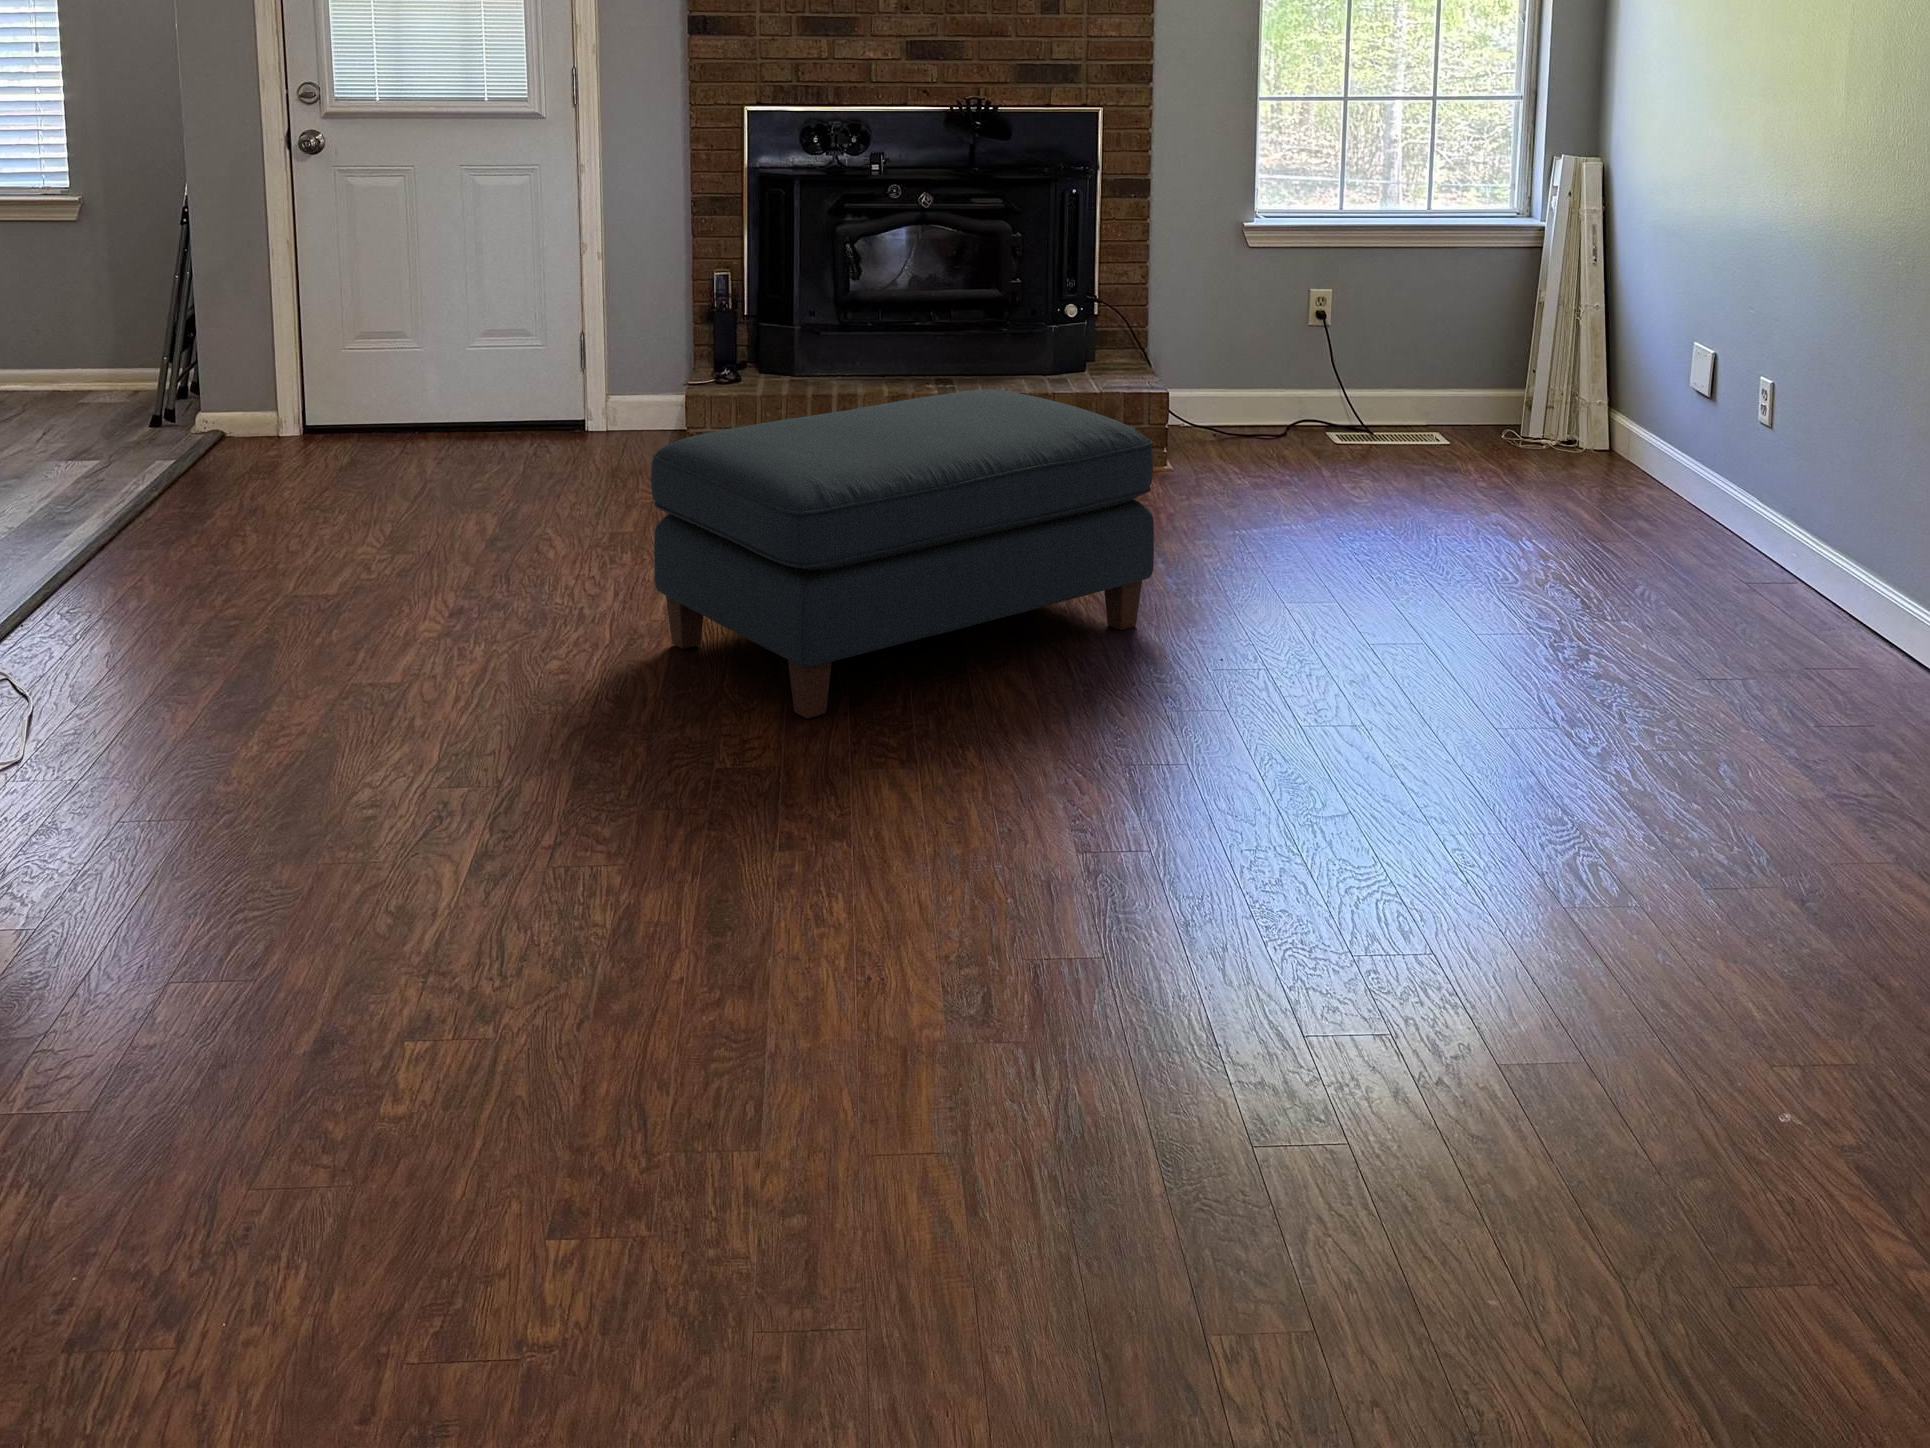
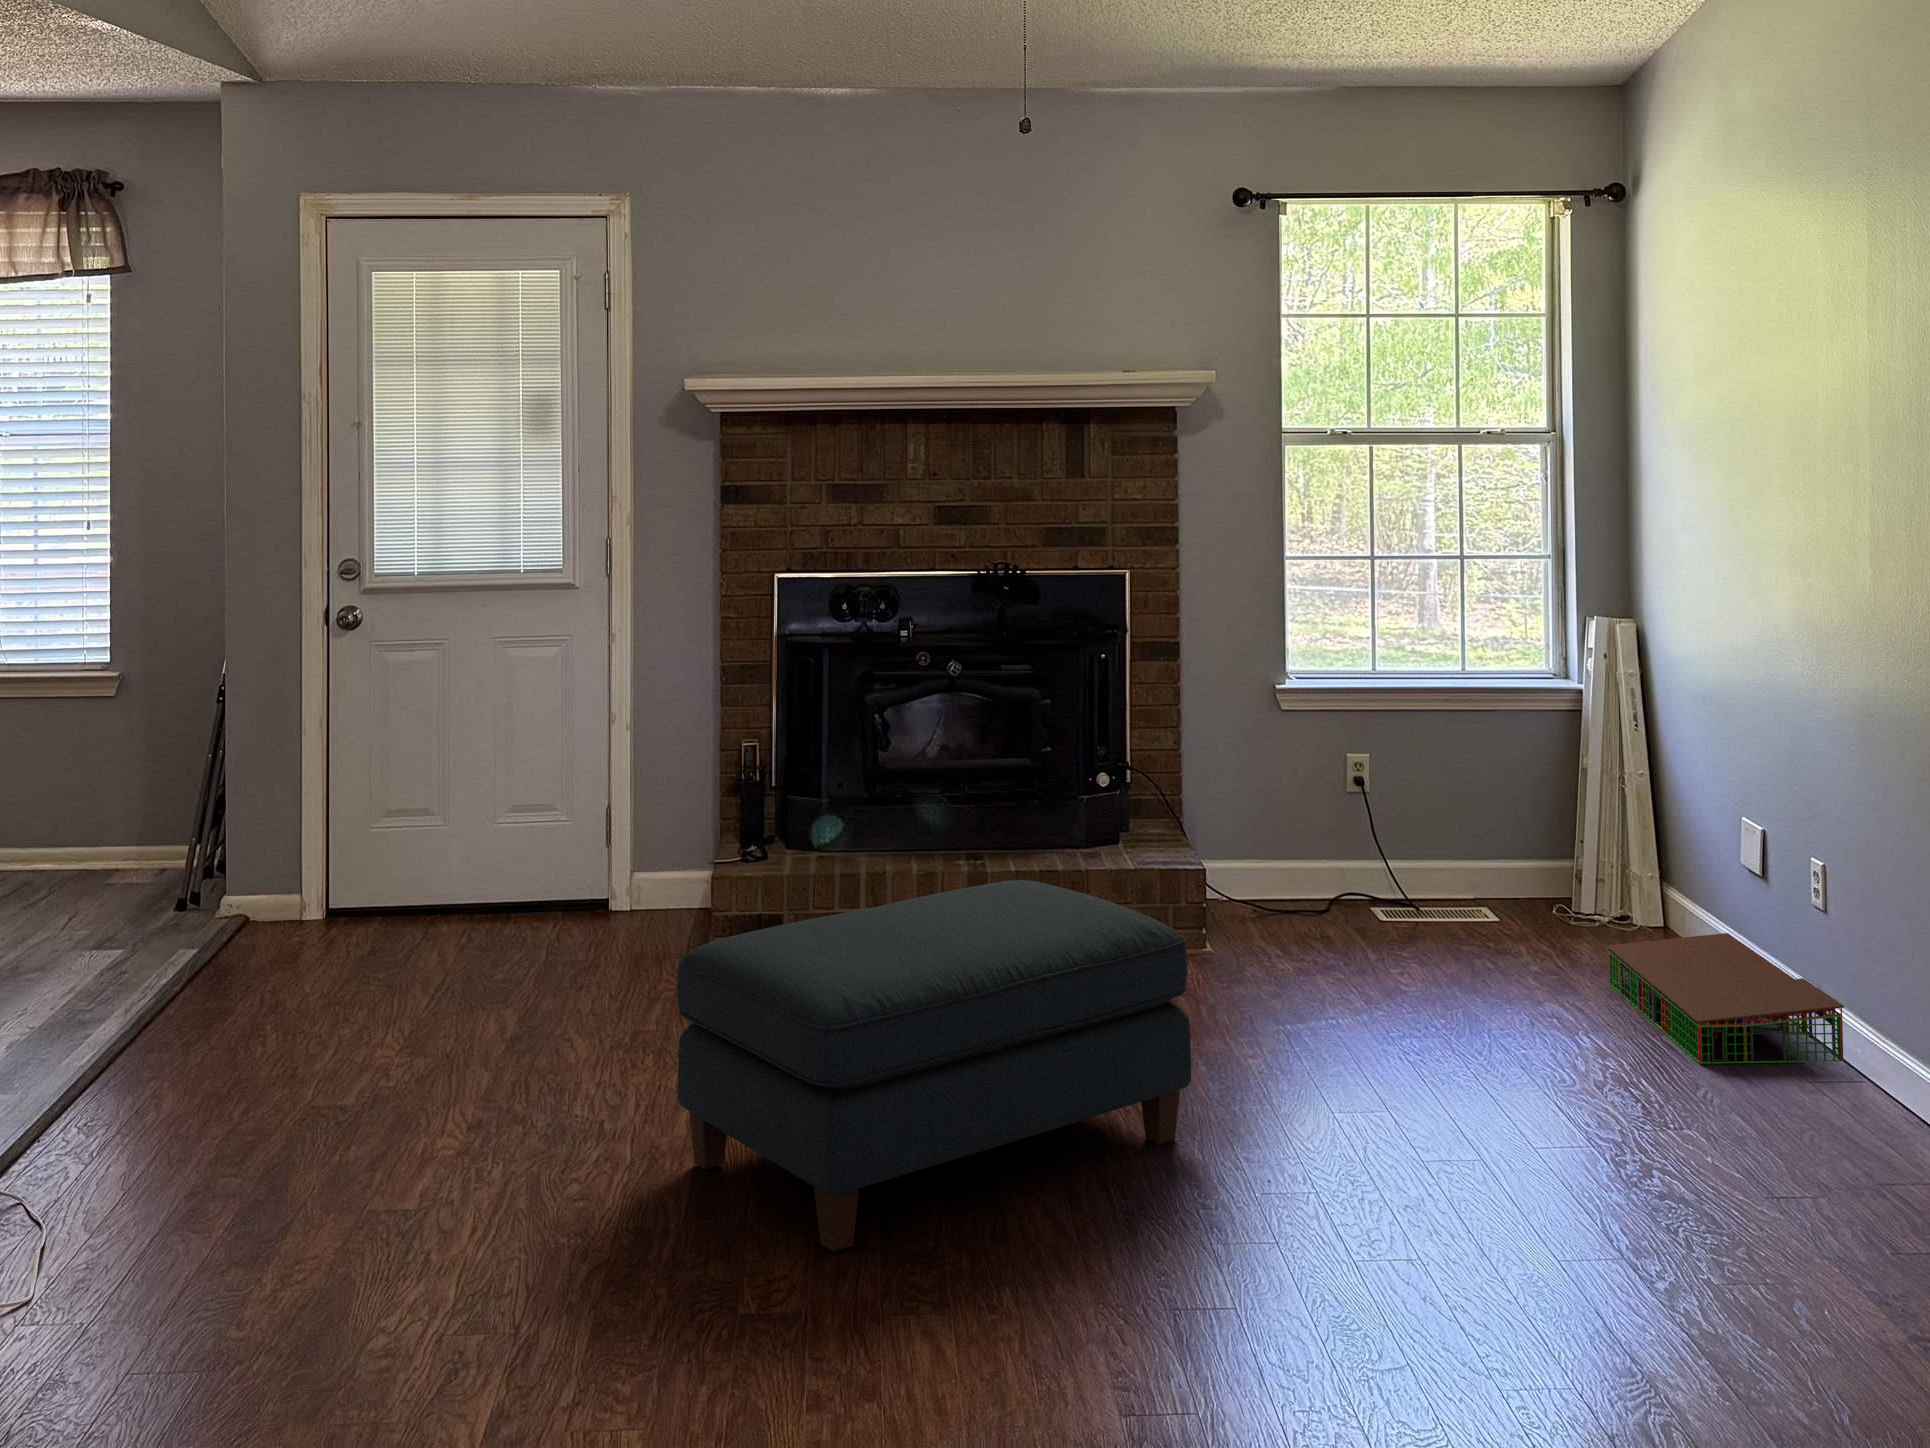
storage bin: none [1551,452,1778,565] -> present [1606,933,1844,1063]

